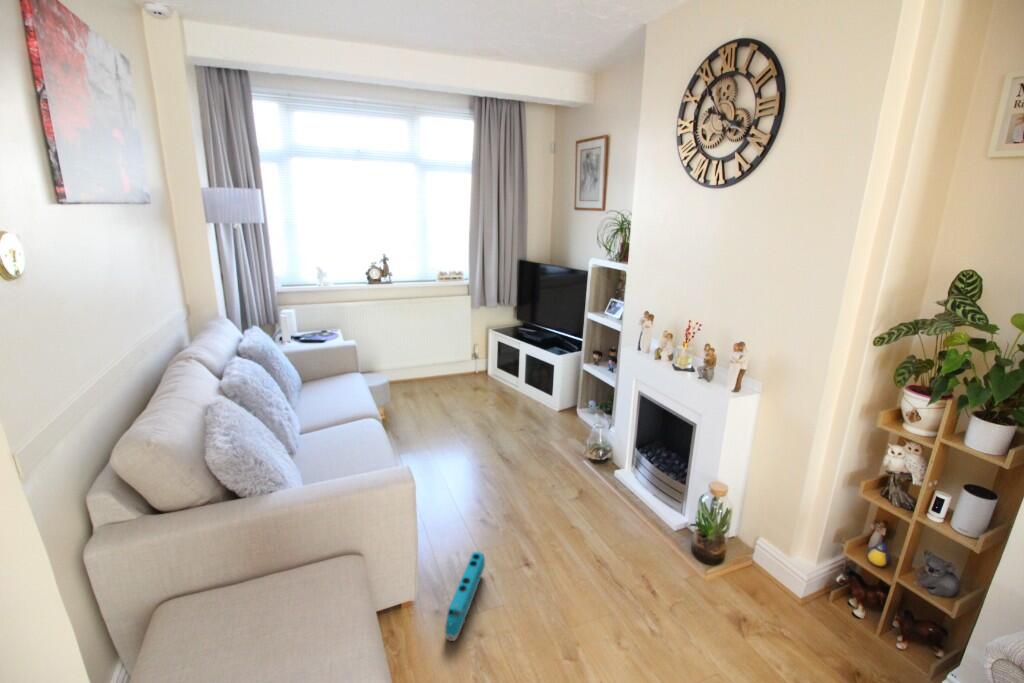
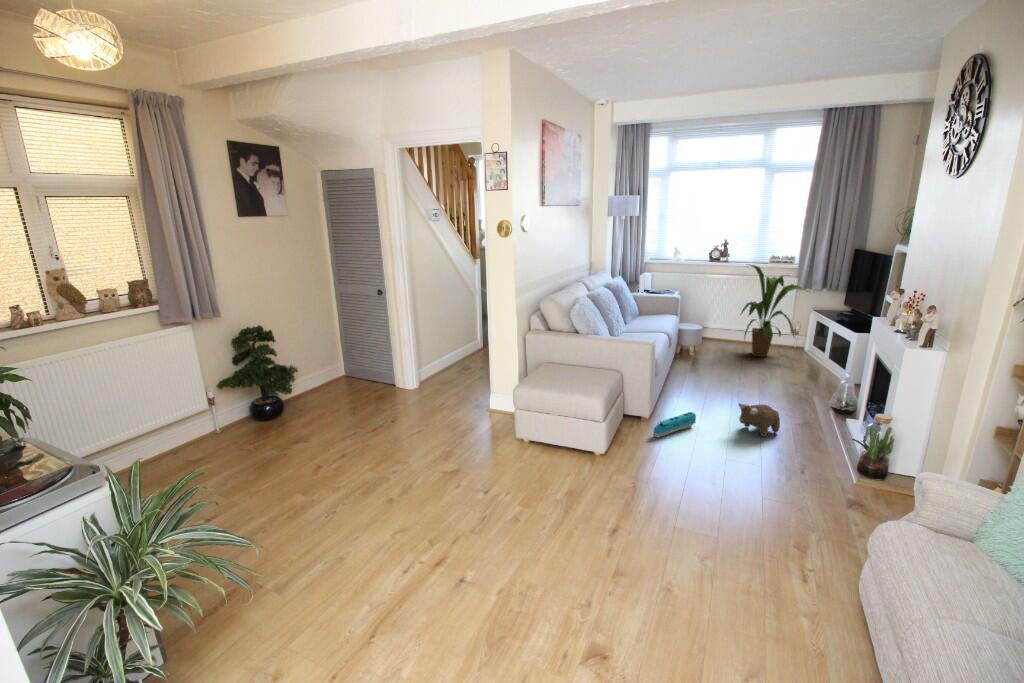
house plant: none [422,287,494,398] -> present [741,264,807,357]
plush toy: none [534,497,578,545] -> present [739,403,780,437]

